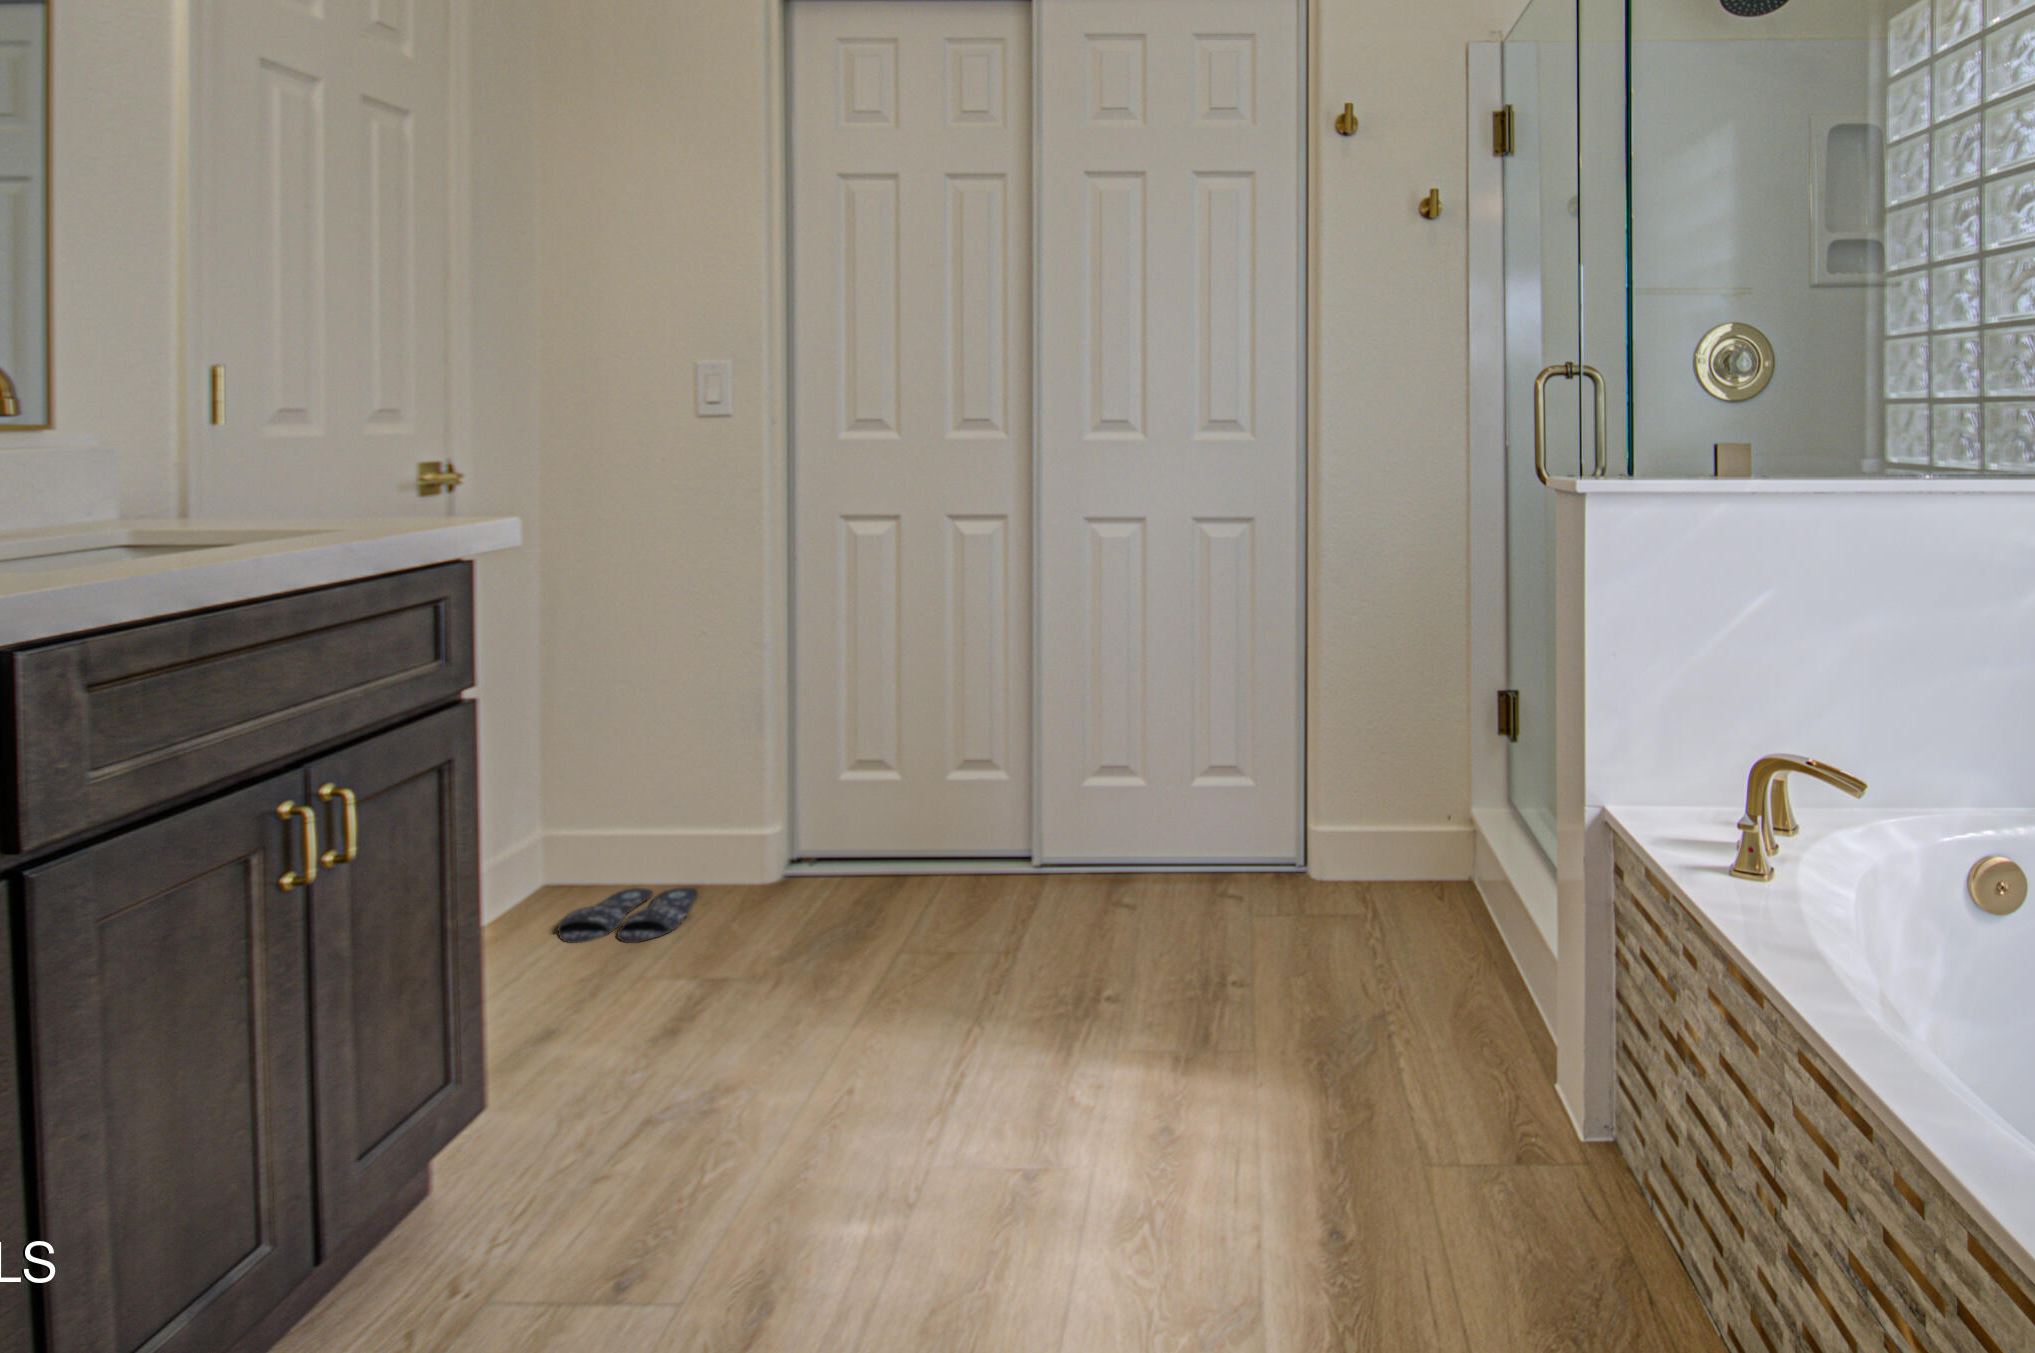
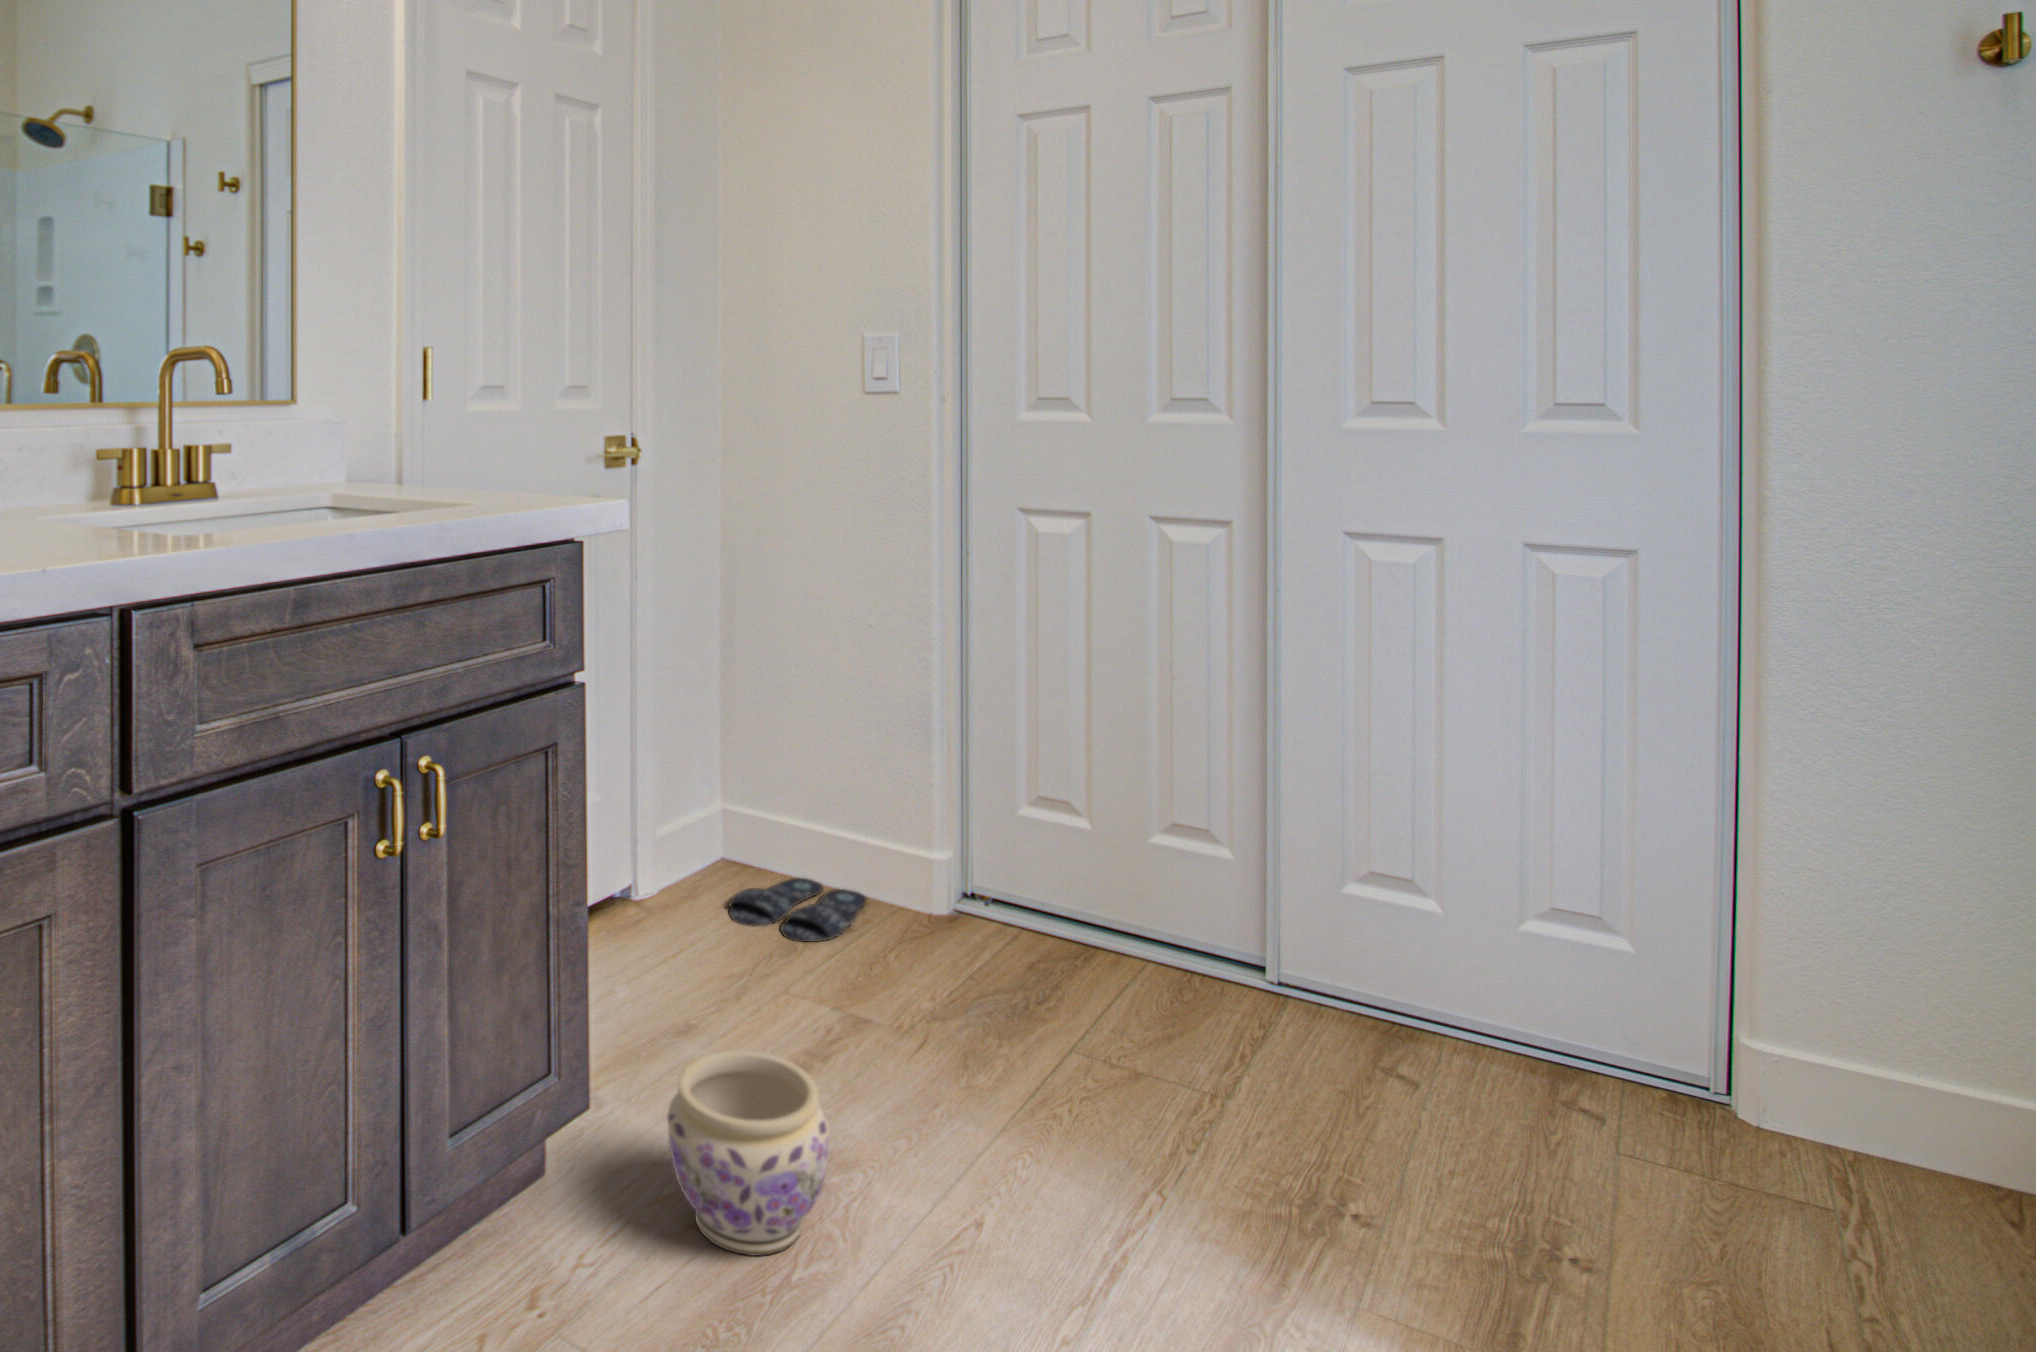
planter: none [563,1012,722,1192] -> present [667,1050,829,1256]

